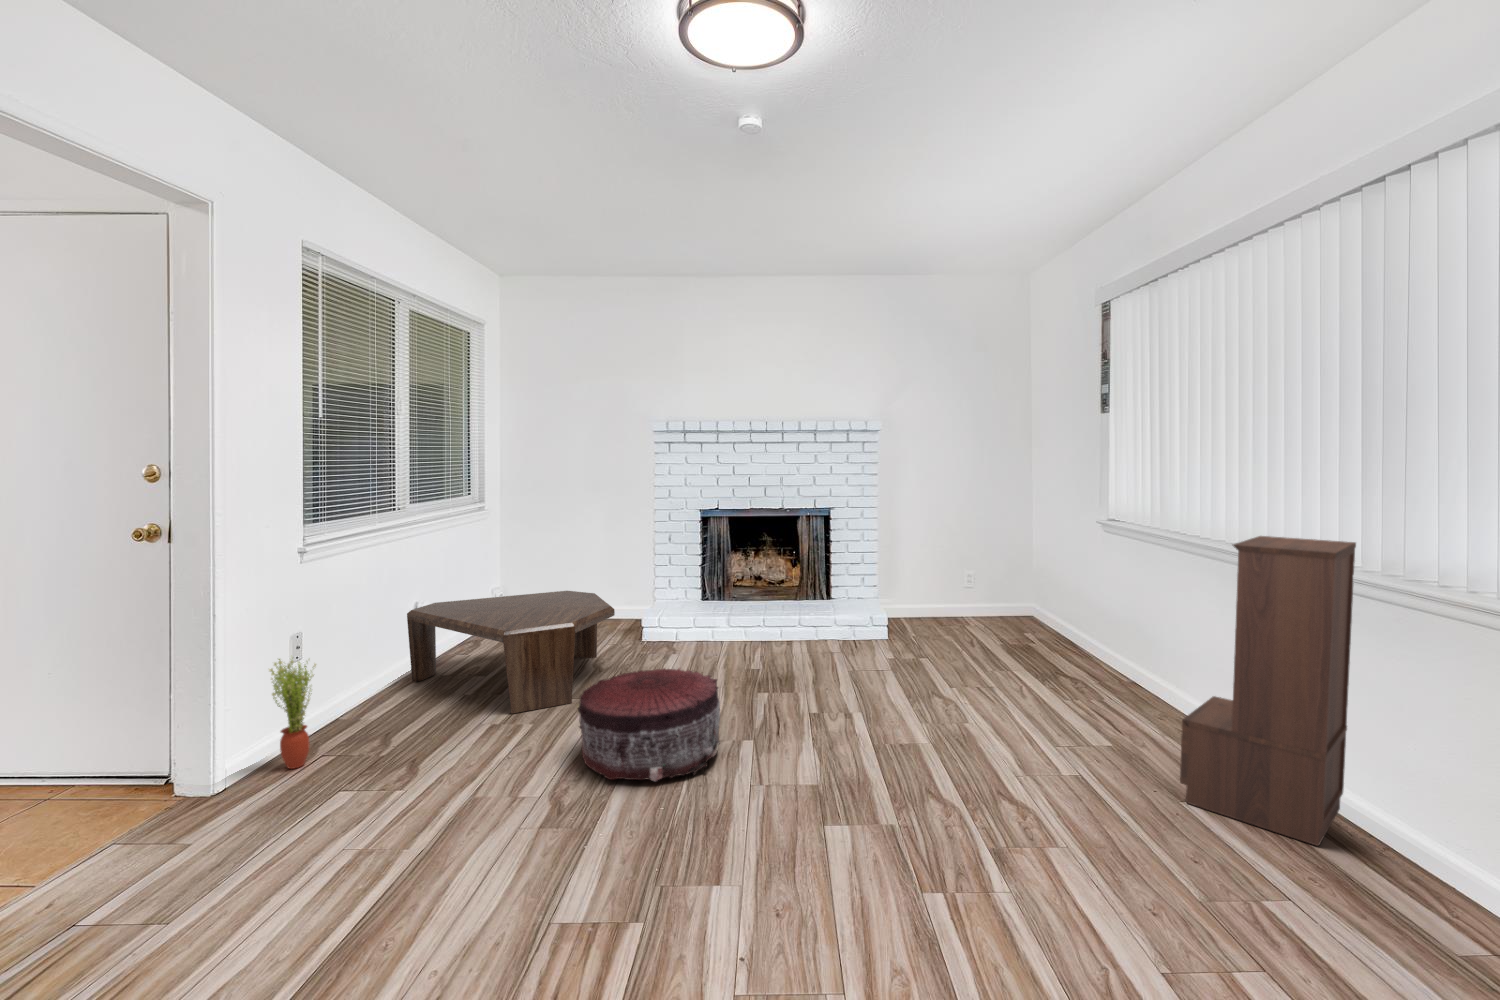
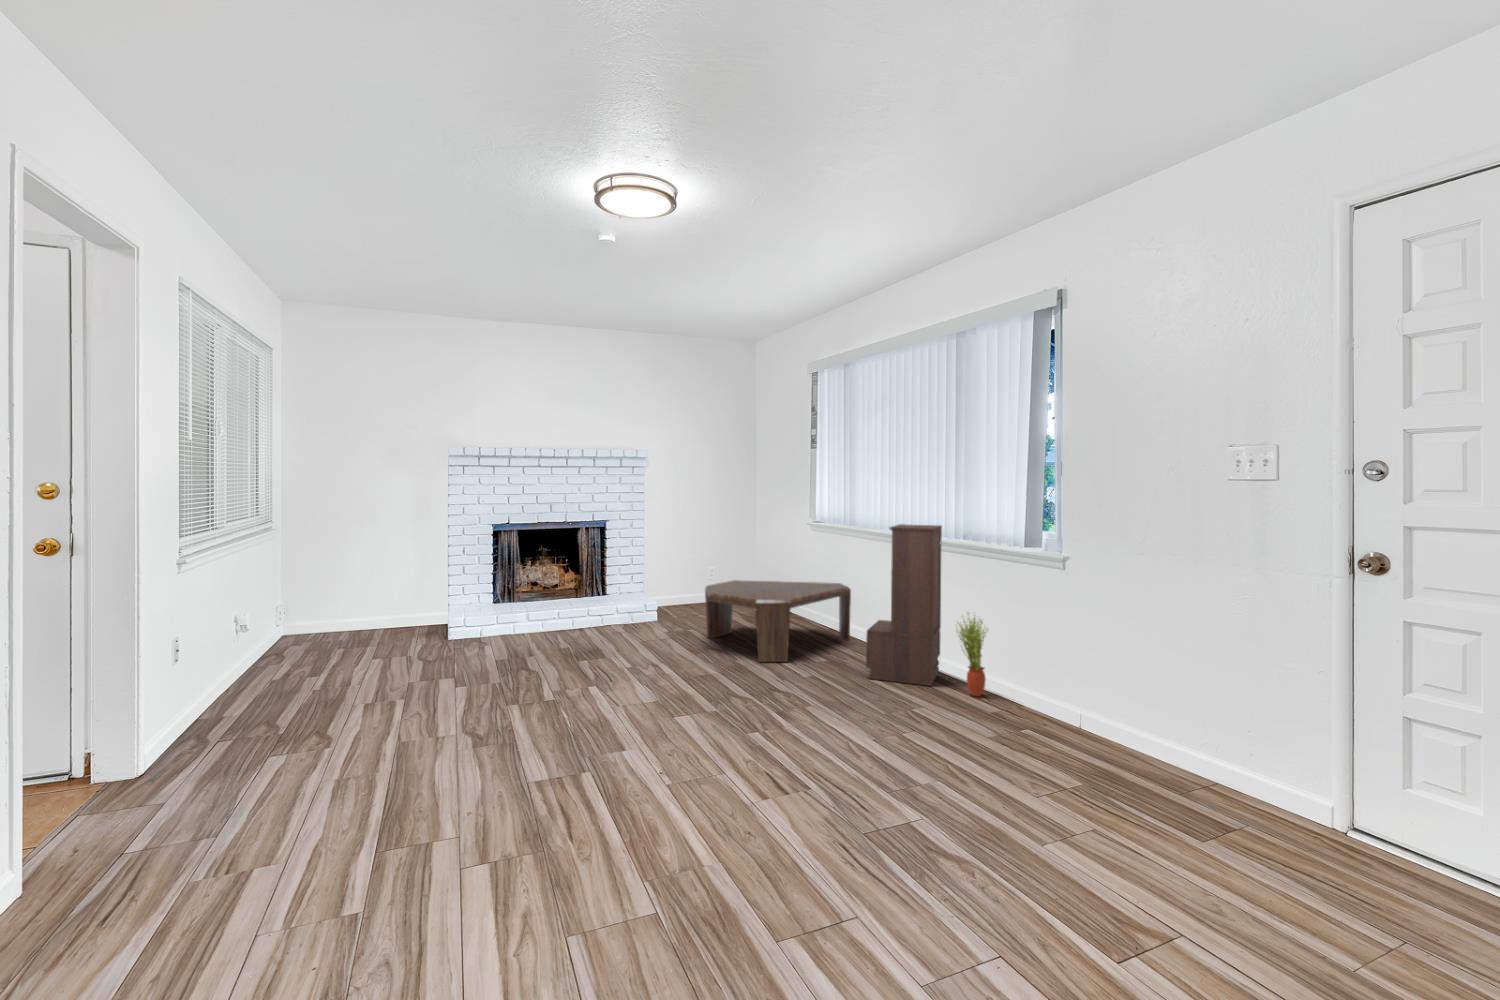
coffee table: present [407,591,615,714] -> present [705,580,851,662]
potted plant: present [269,659,316,769] -> present [956,612,988,696]
pouf: present [578,668,720,781] -> none [465,638,579,718]

